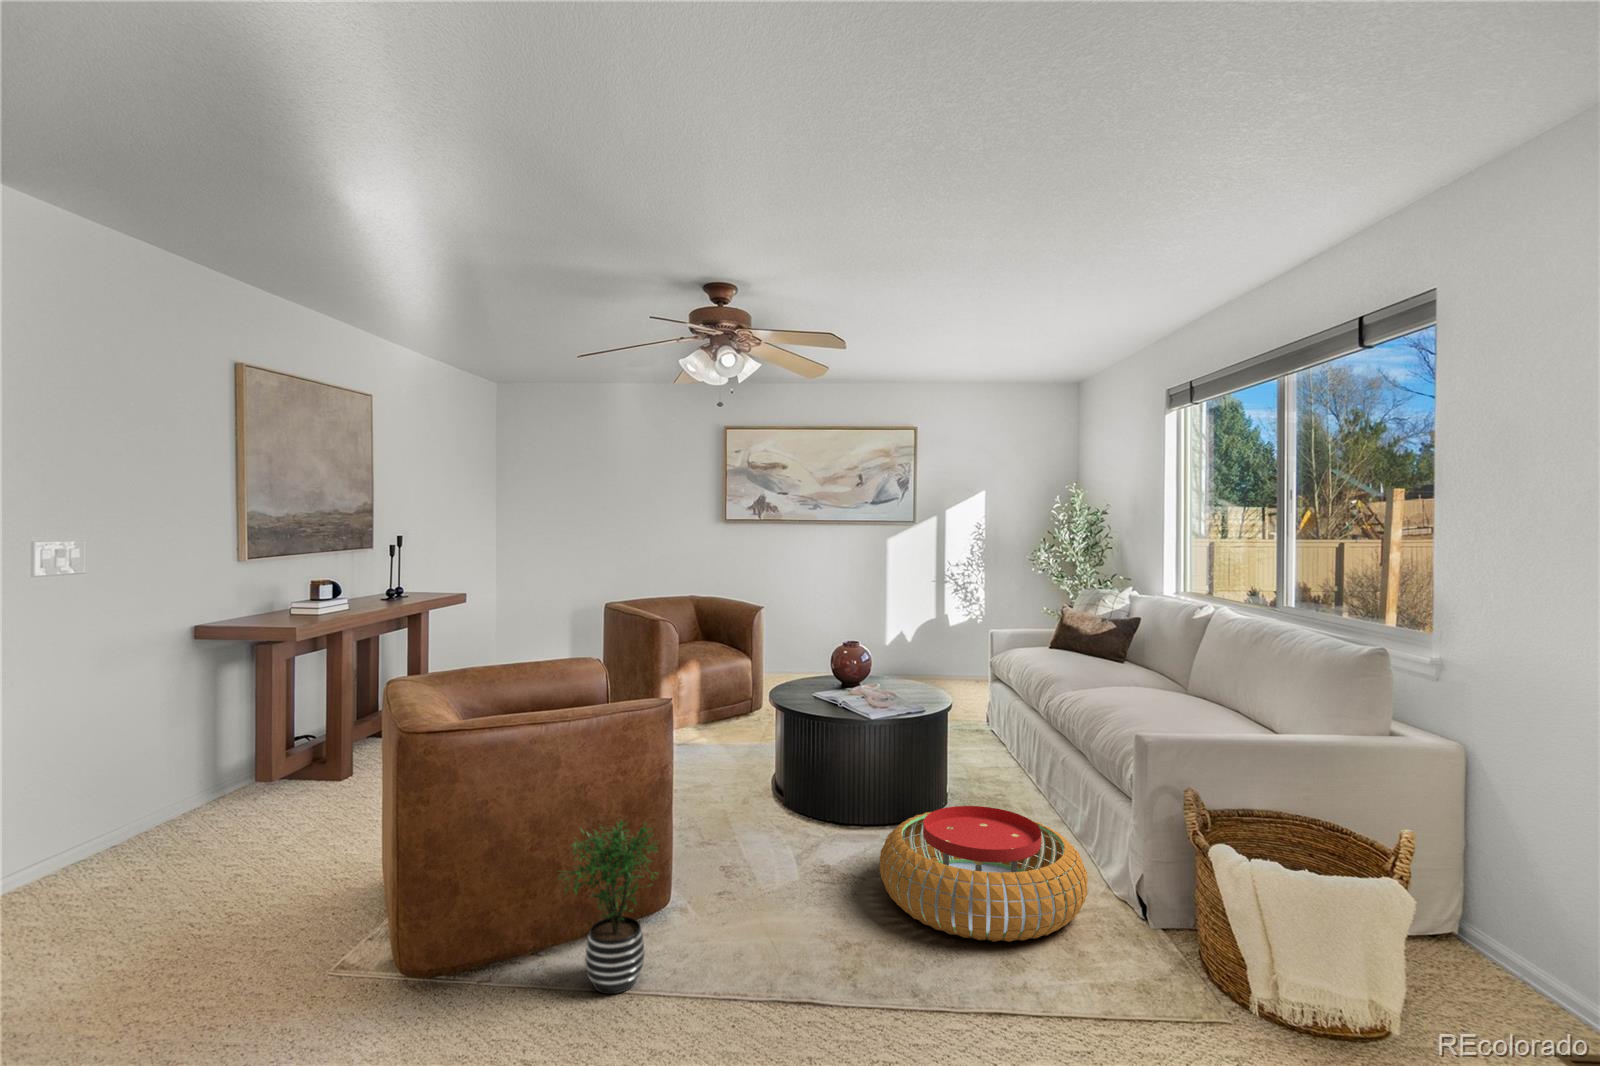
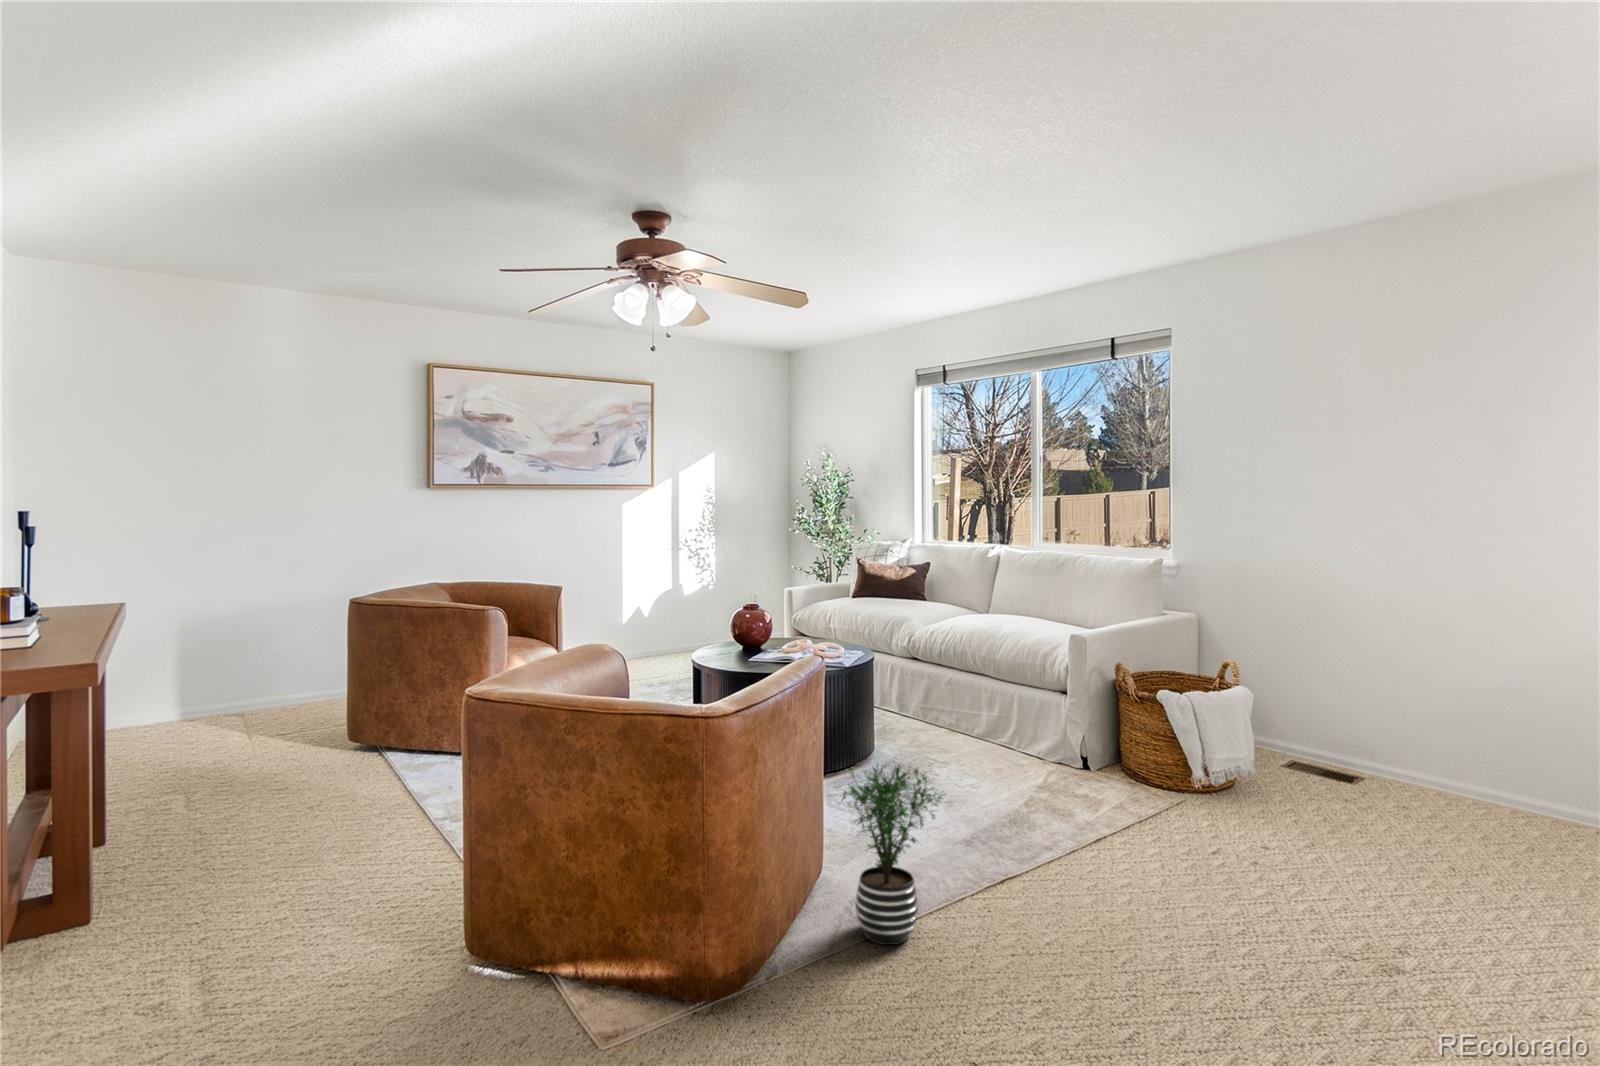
pouf: present [880,806,1088,942] -> none [932,719,1117,822]

